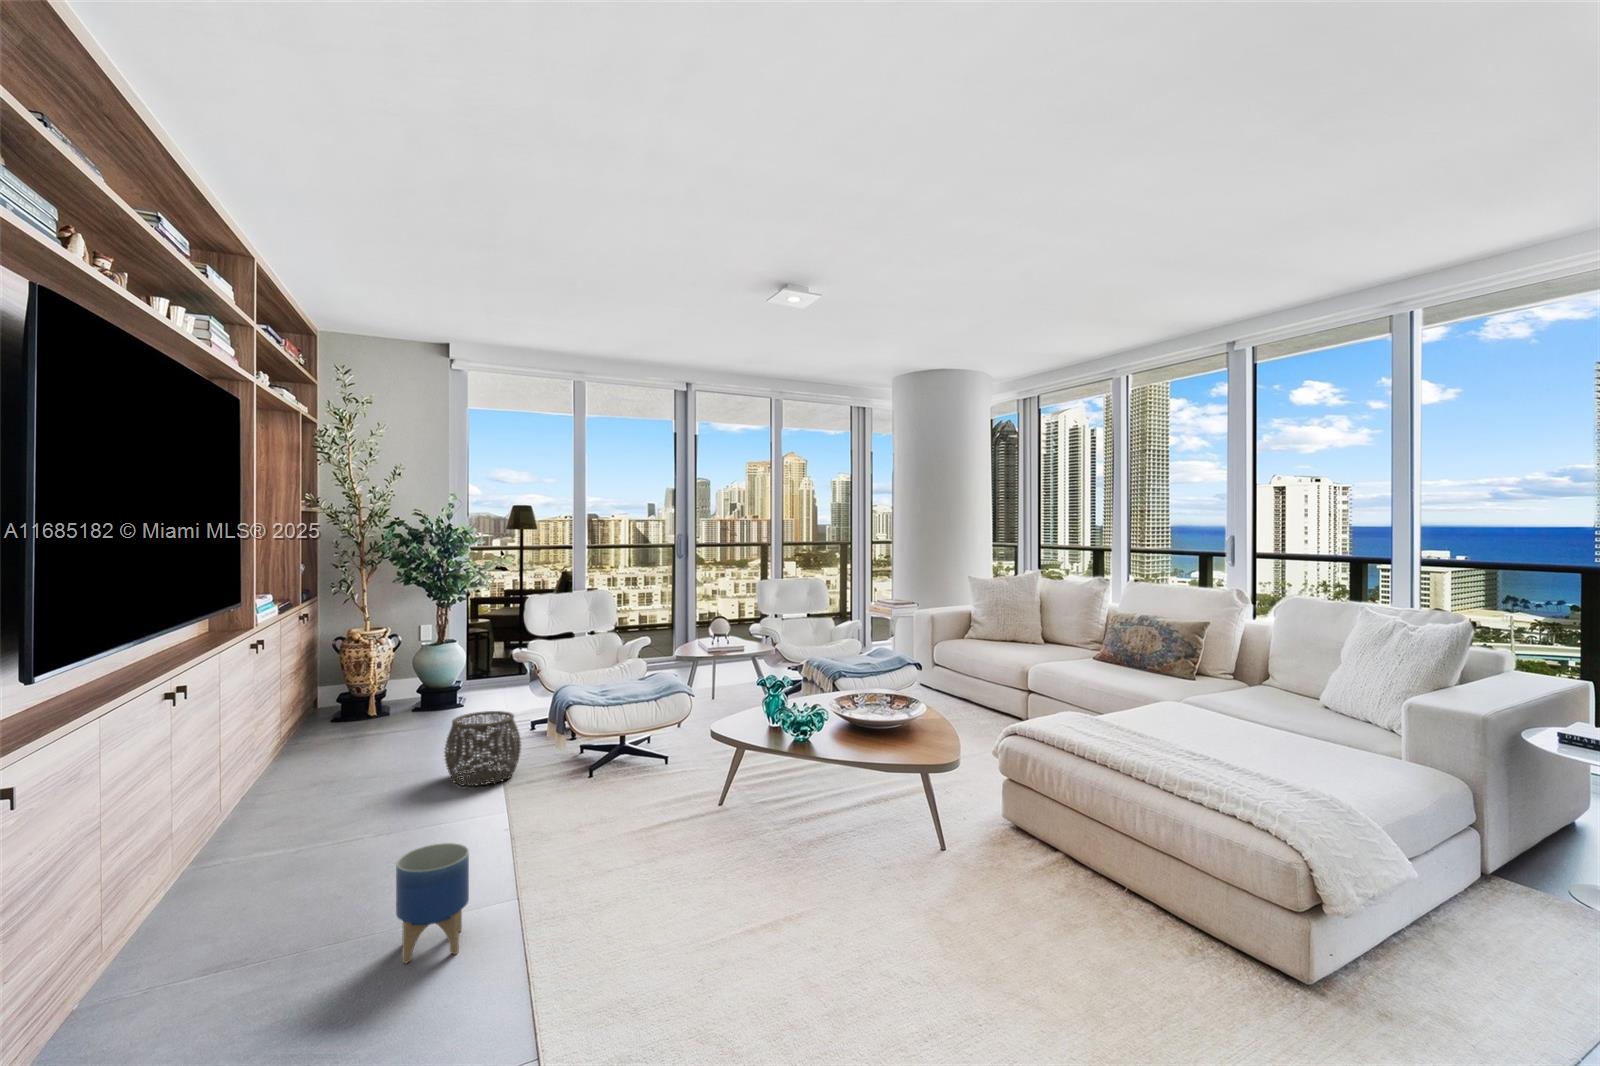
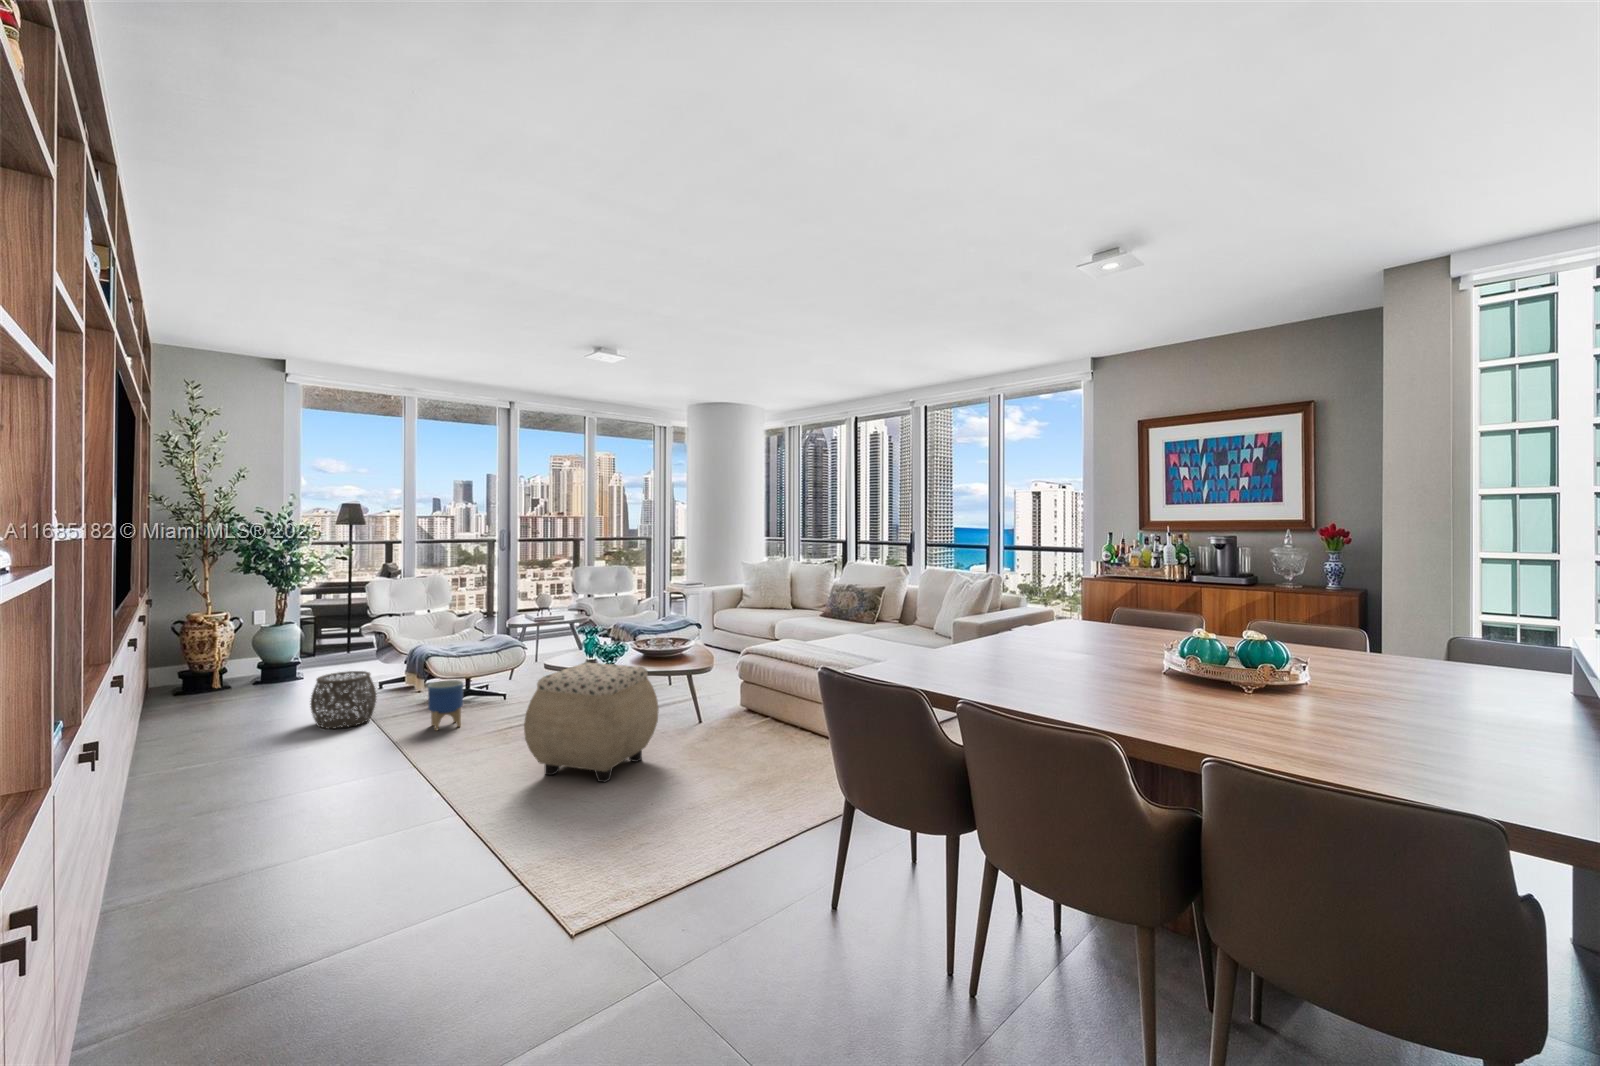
ottoman: none [691,728,889,934] -> present [524,663,659,782]
planter: present [396,843,469,963] -> present [428,680,463,730]

